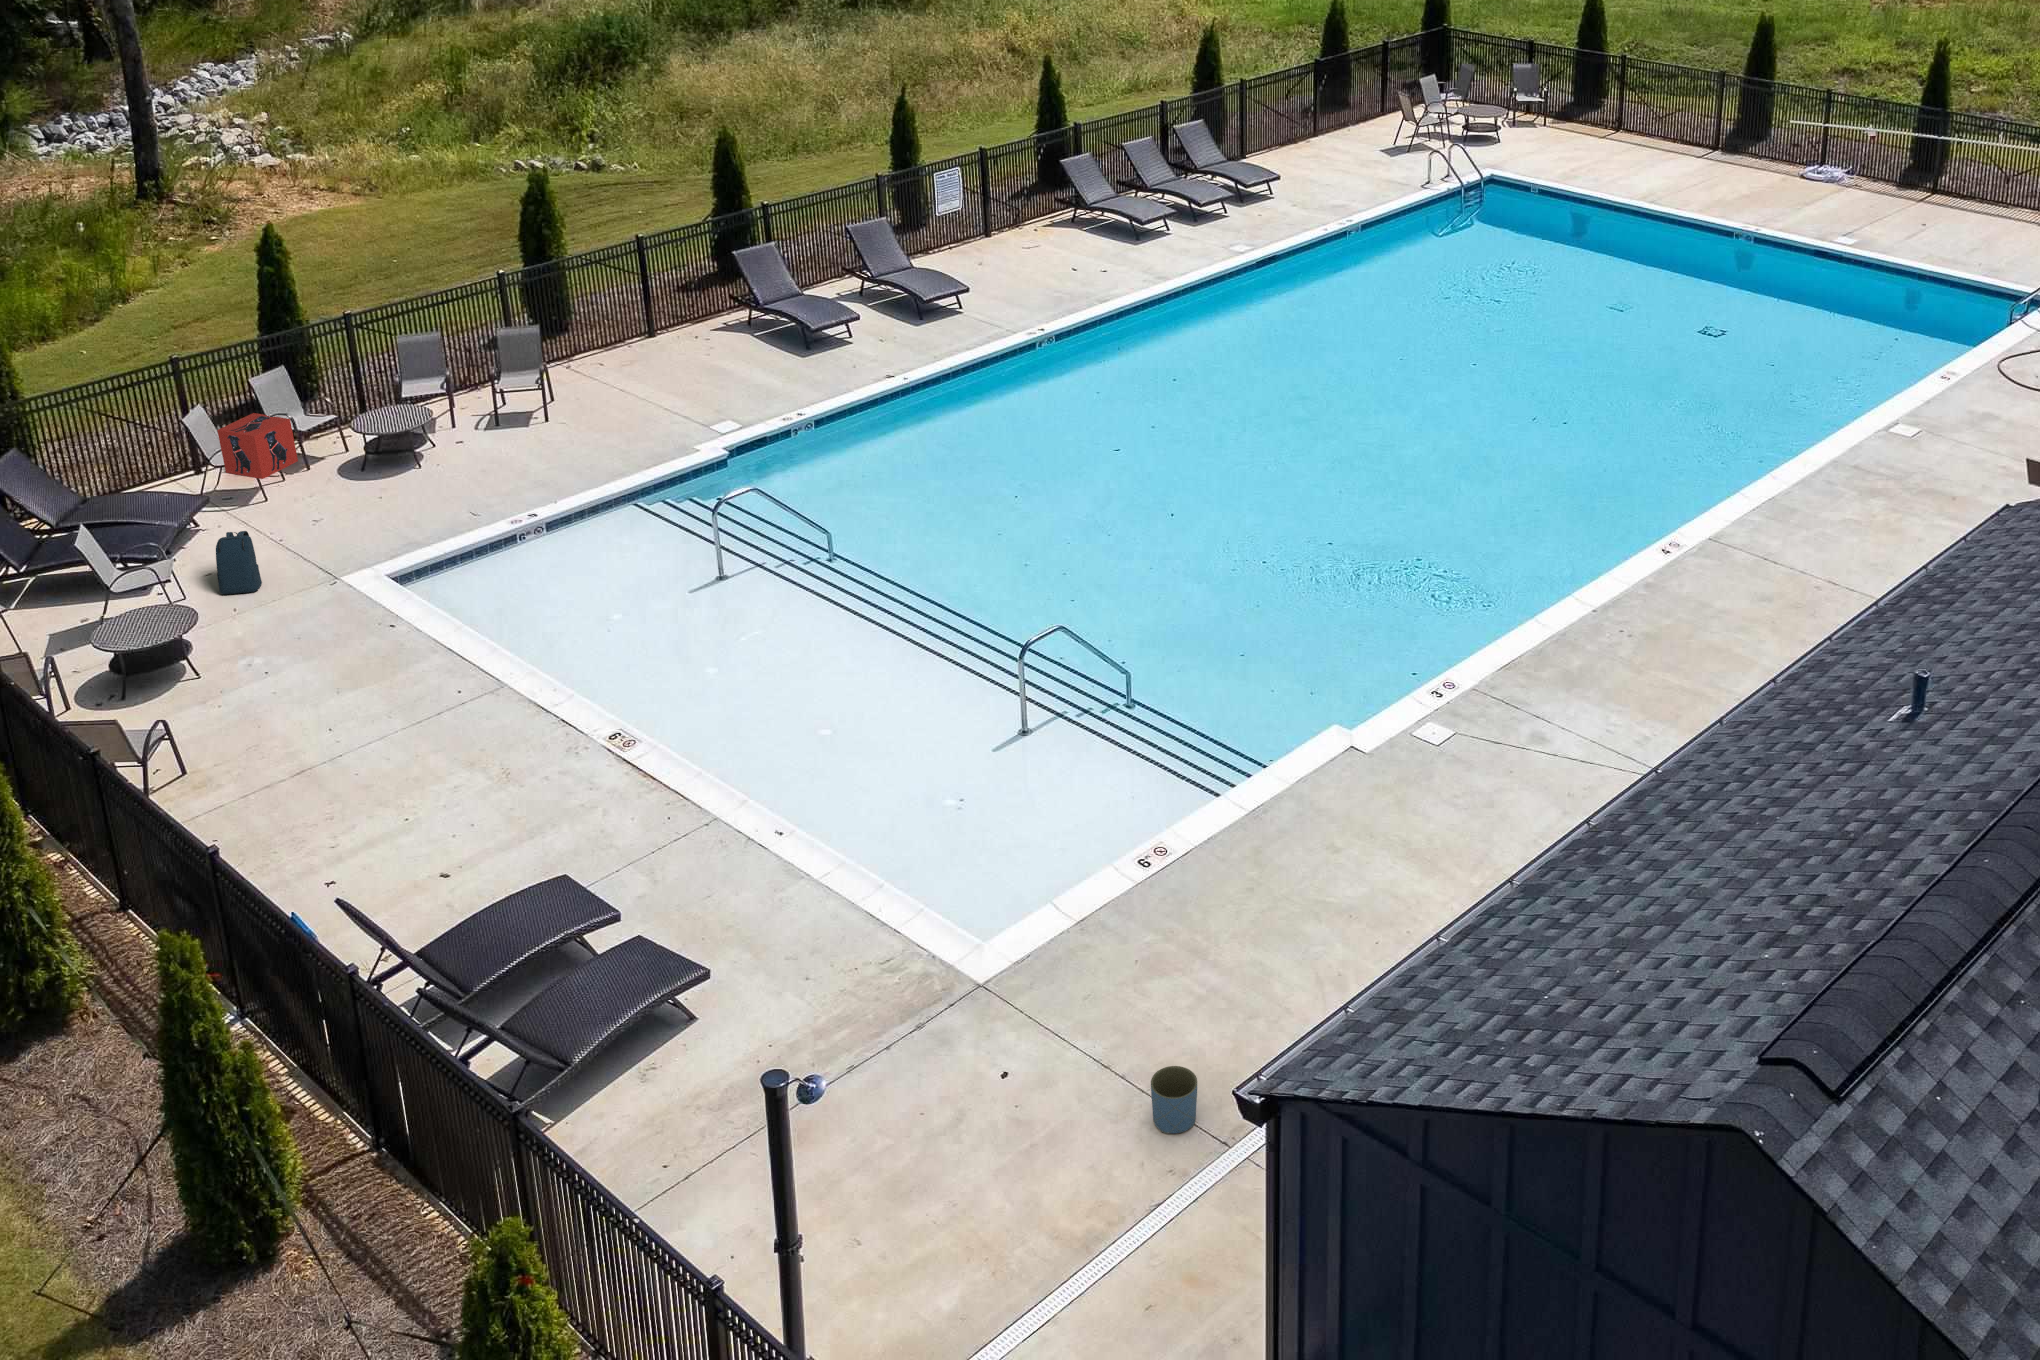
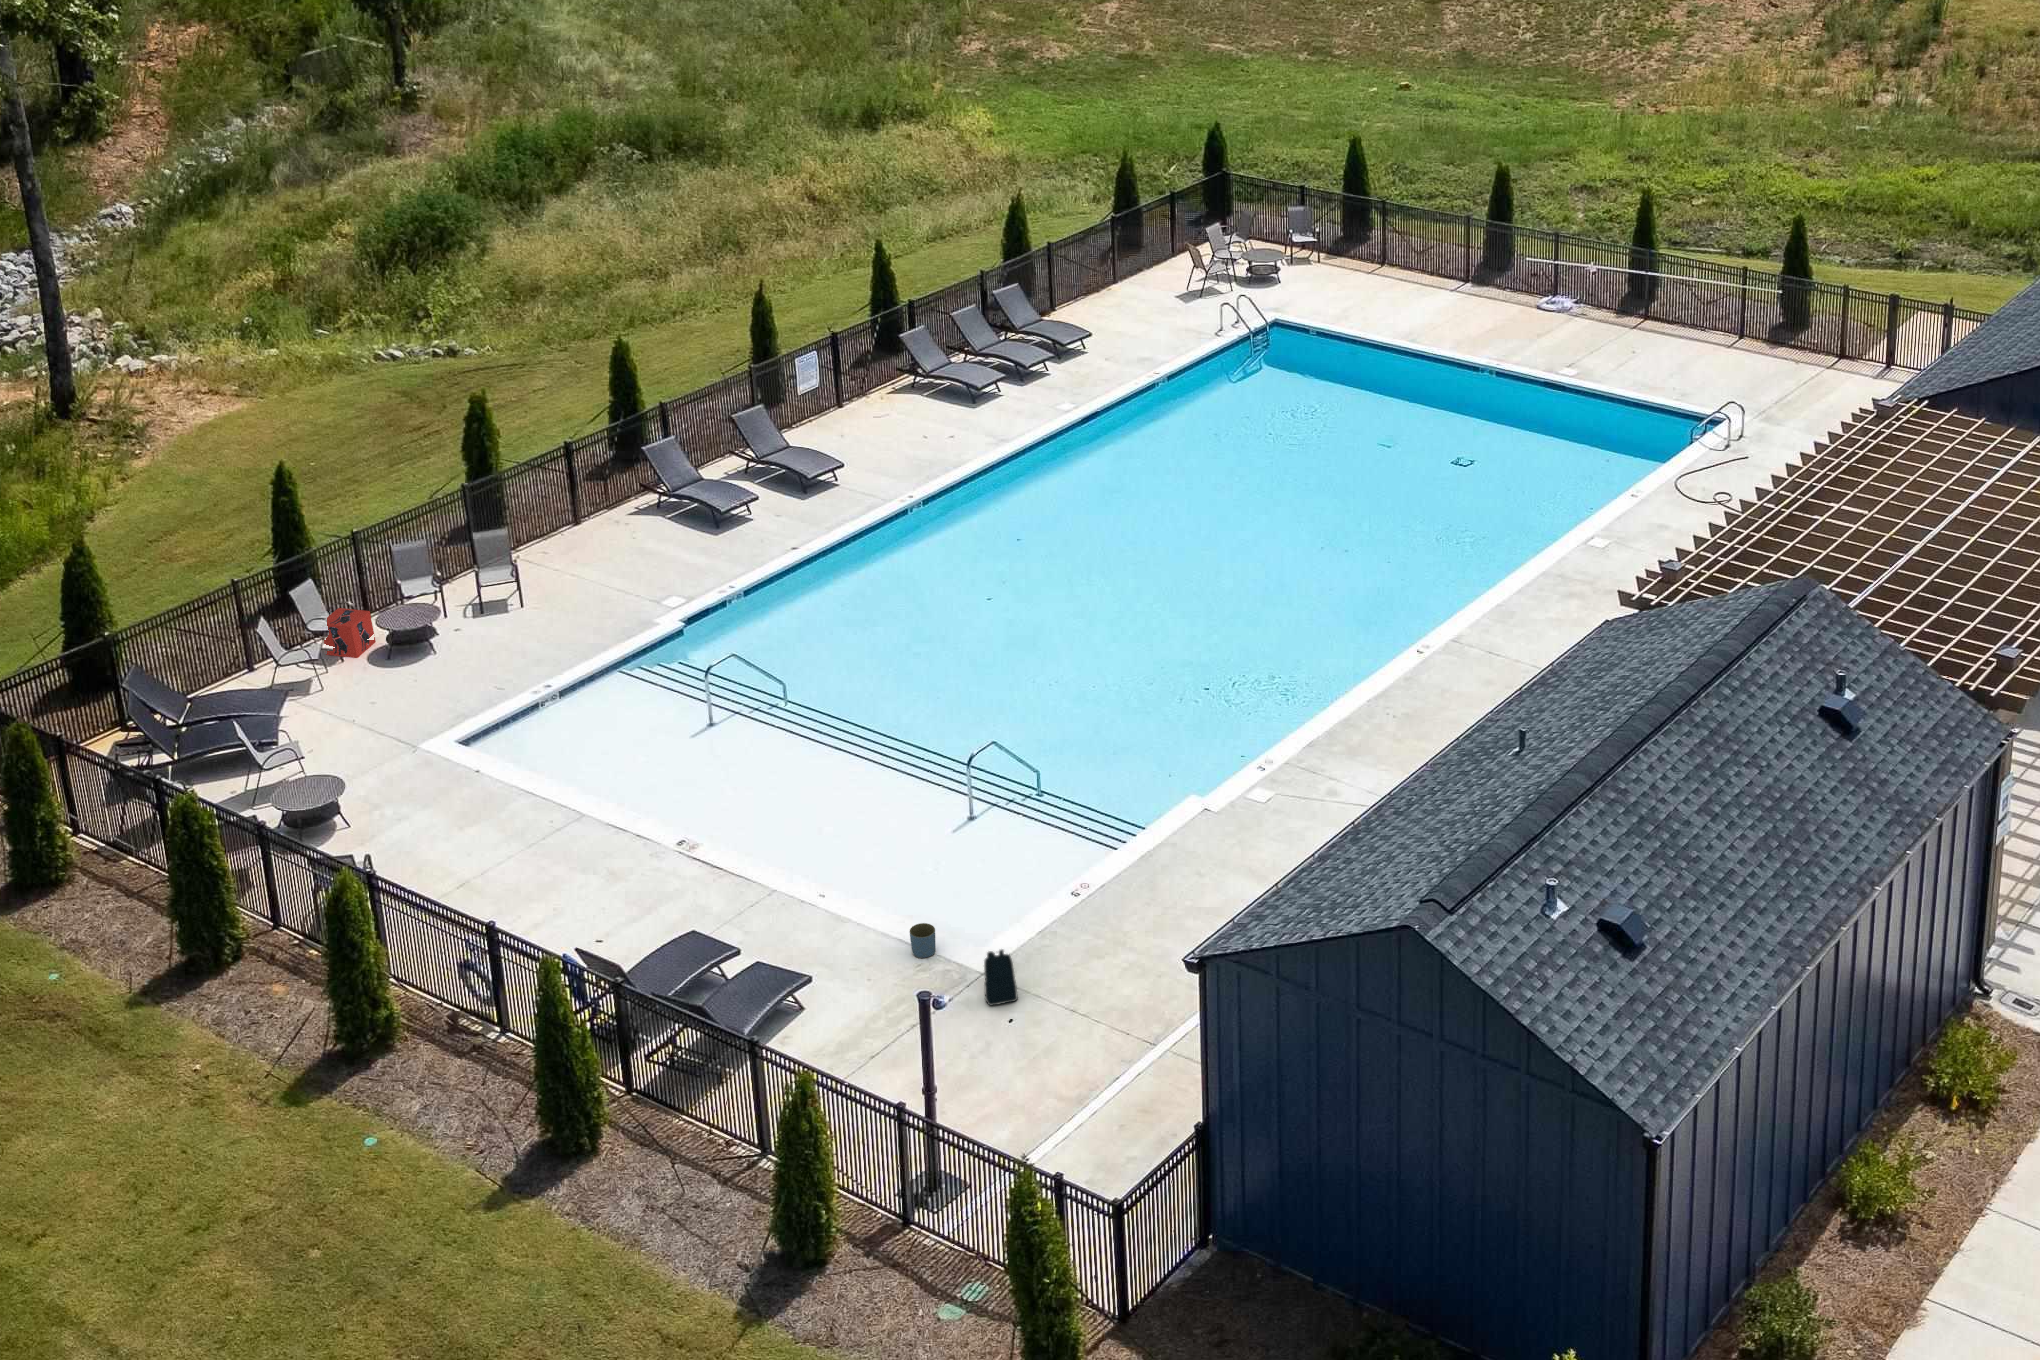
backpack: present [216,531,262,594] -> present [984,950,1018,1005]
planter: present [1151,1066,1197,1134] -> present [910,923,936,958]

